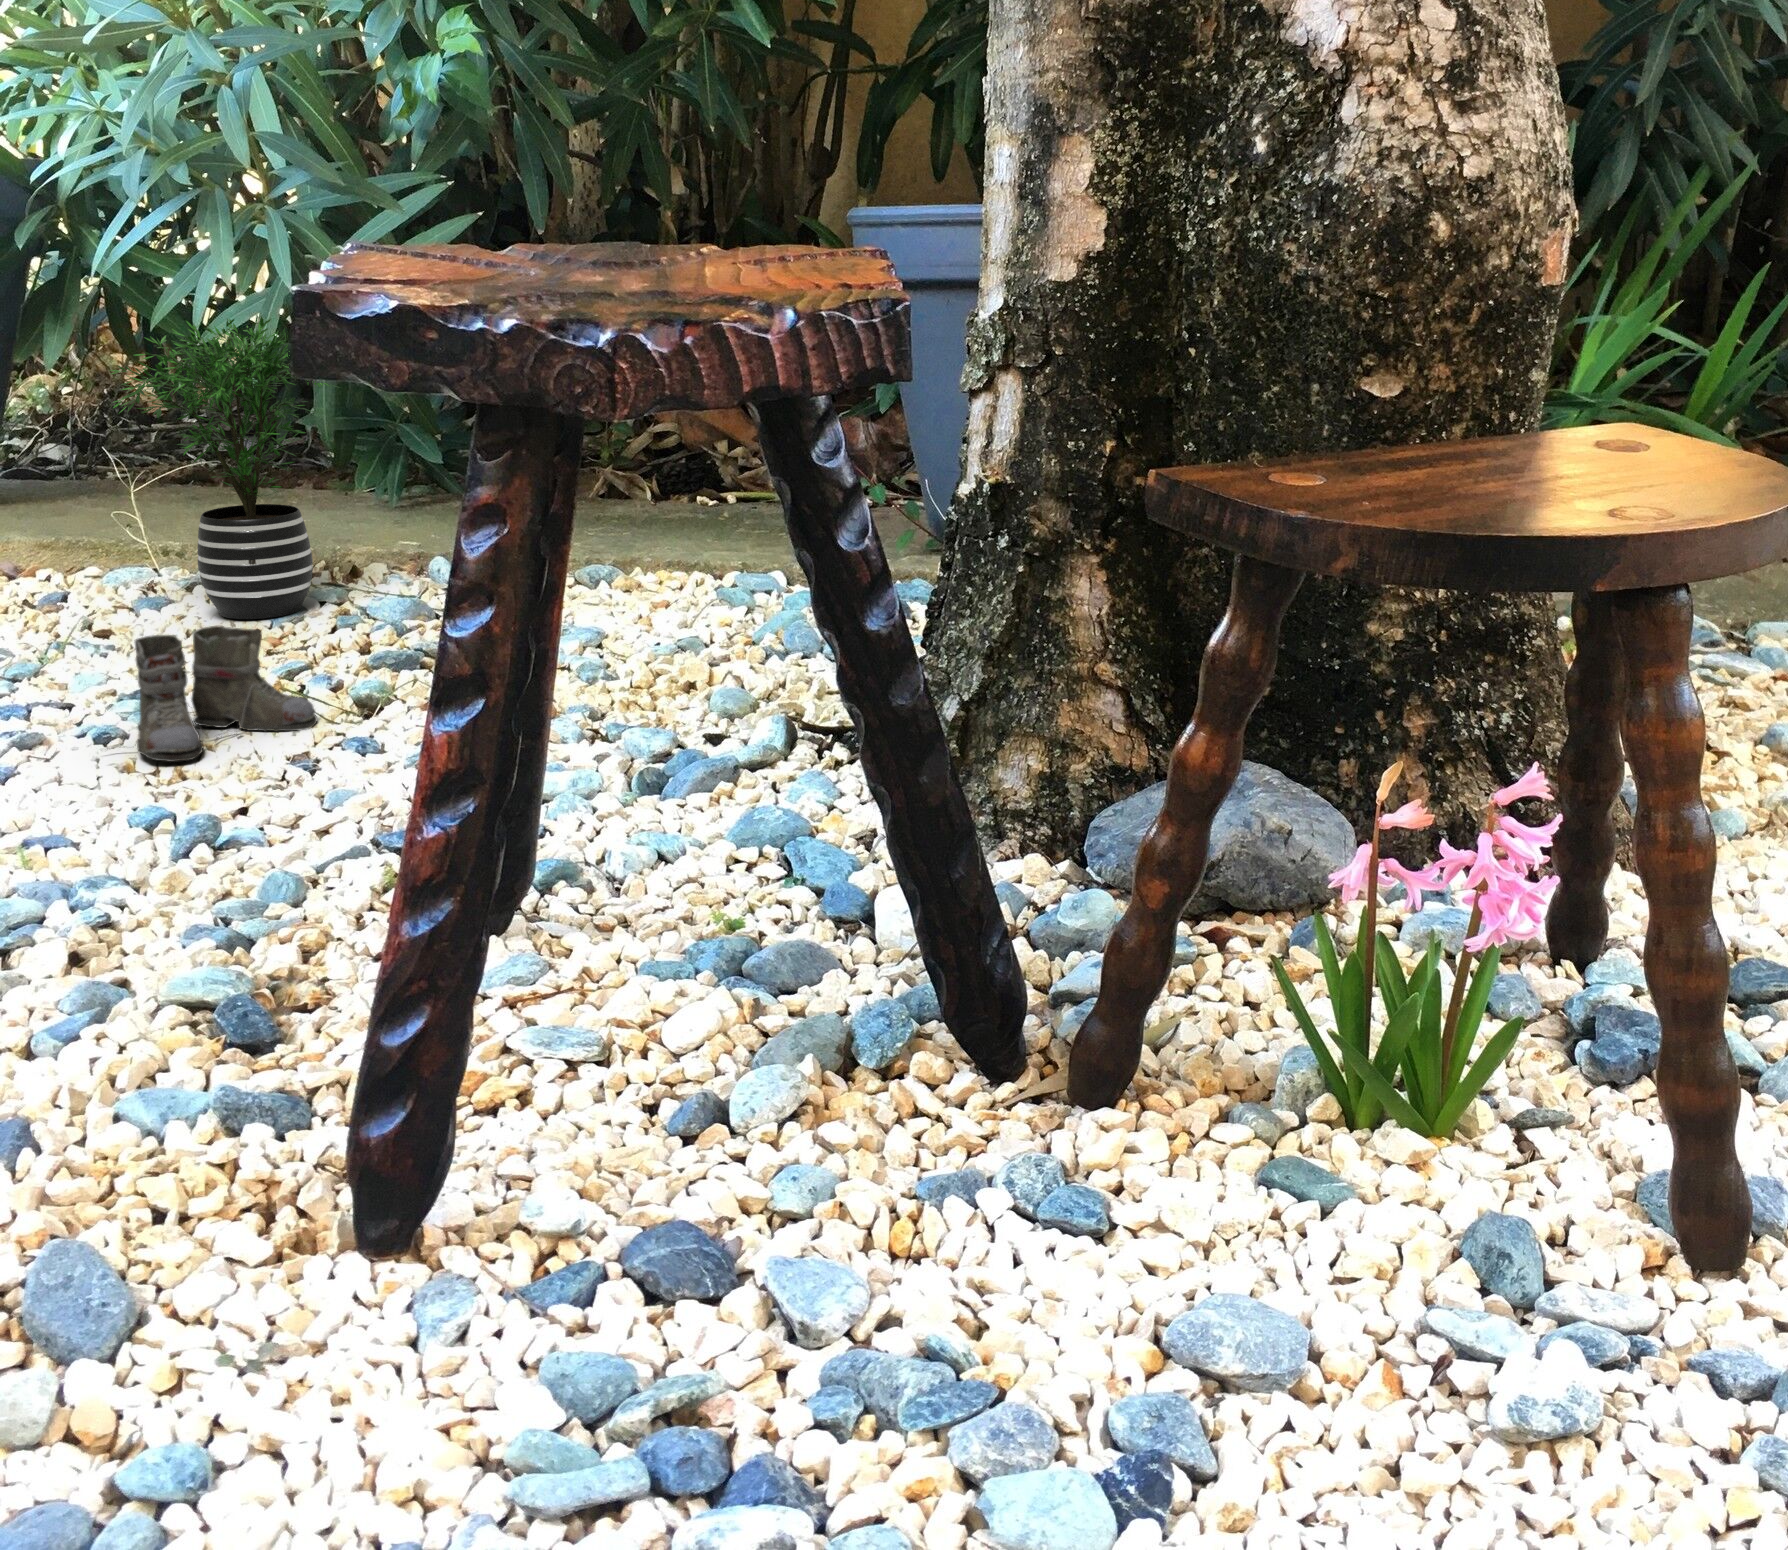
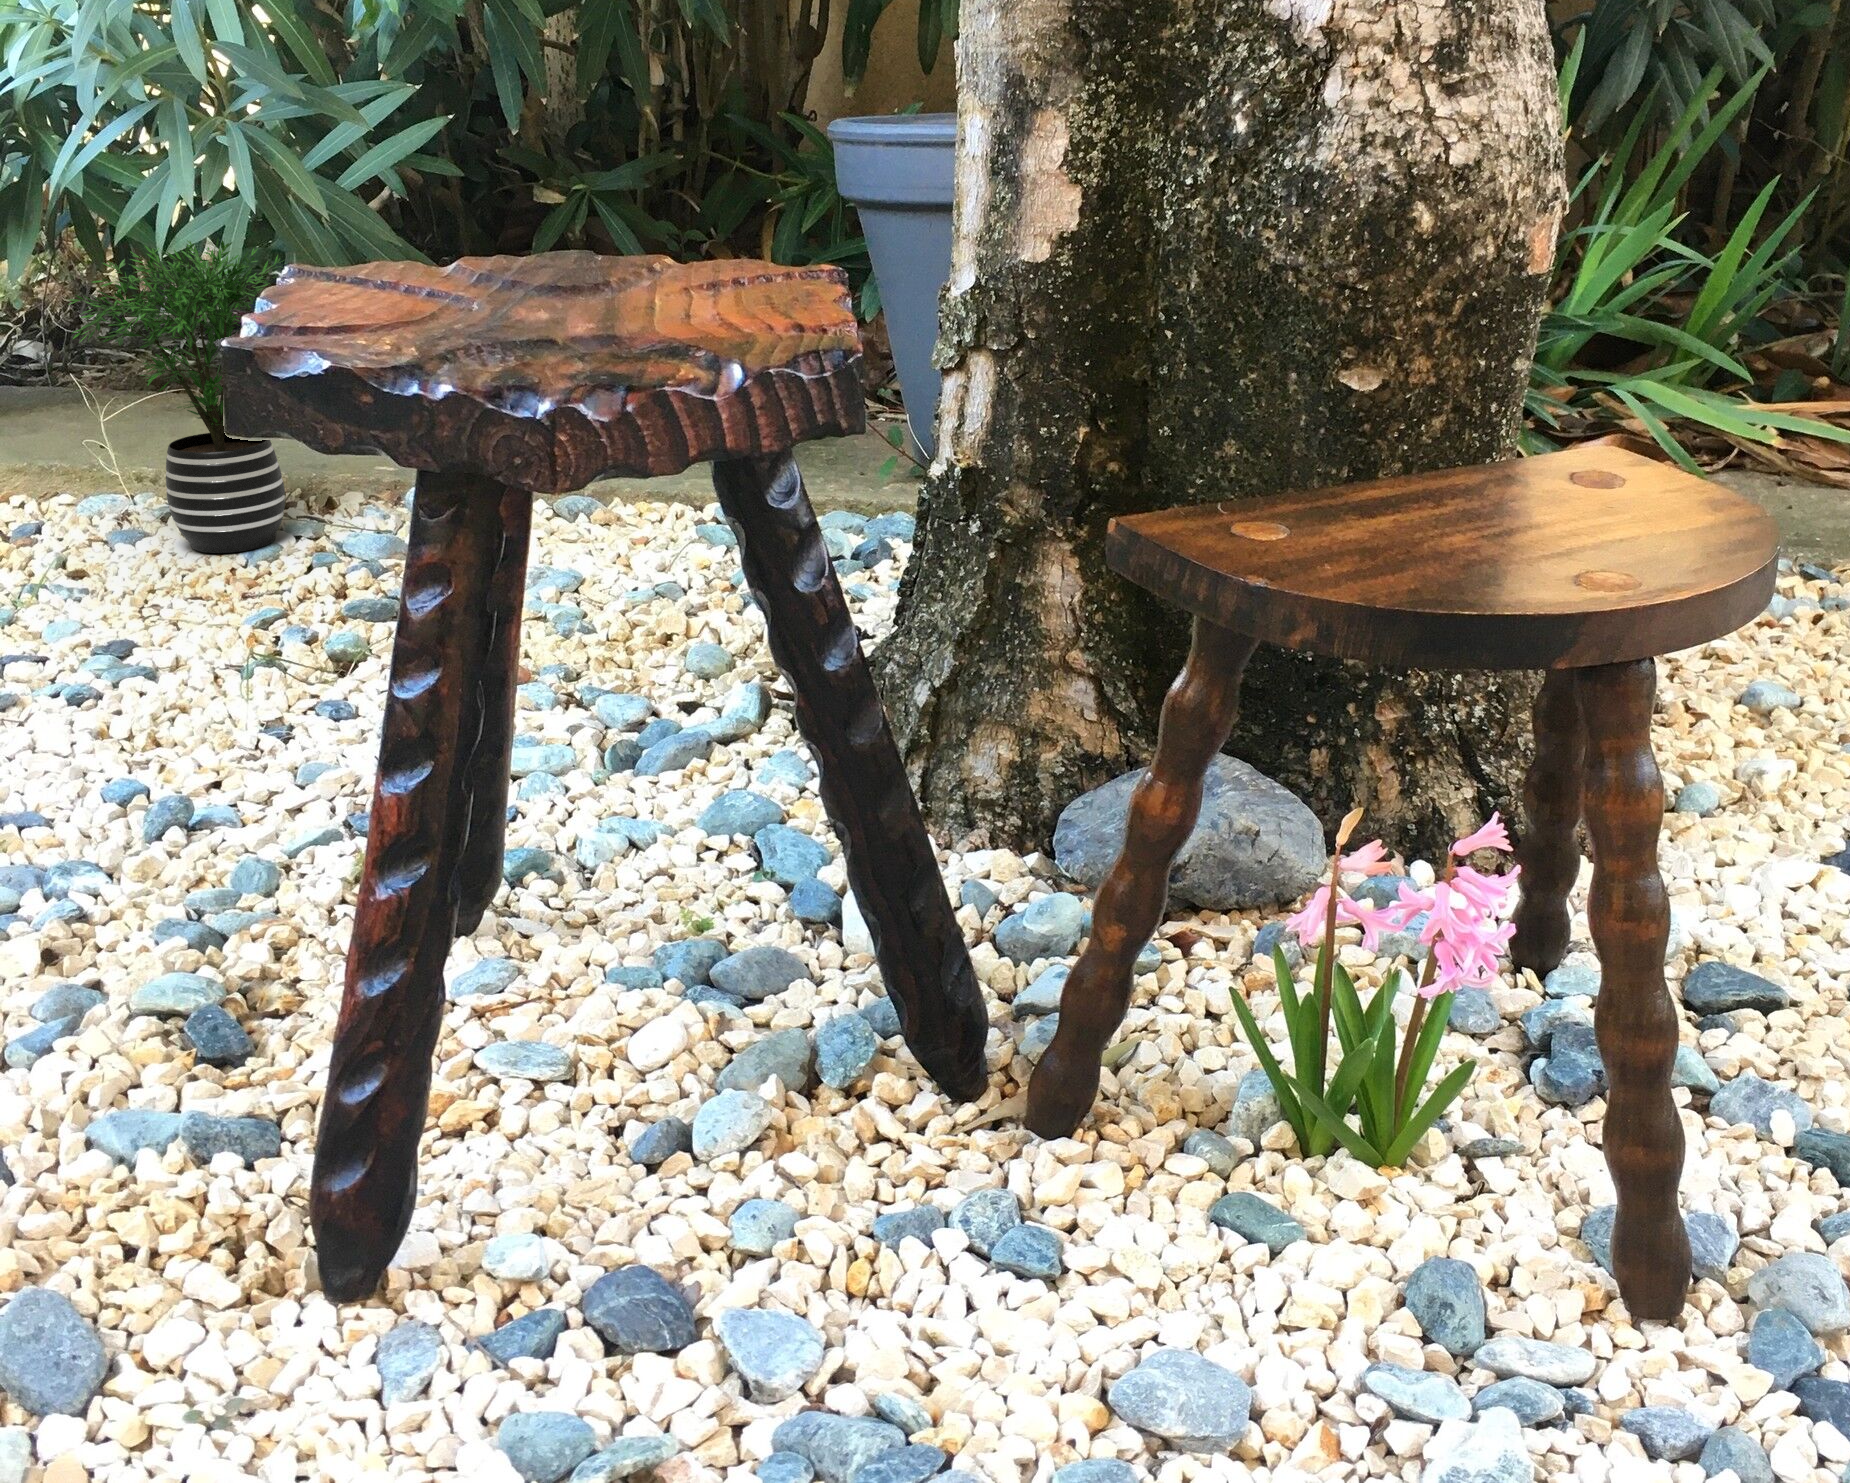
boots: present [113,626,317,762] -> none [69,581,290,727]

